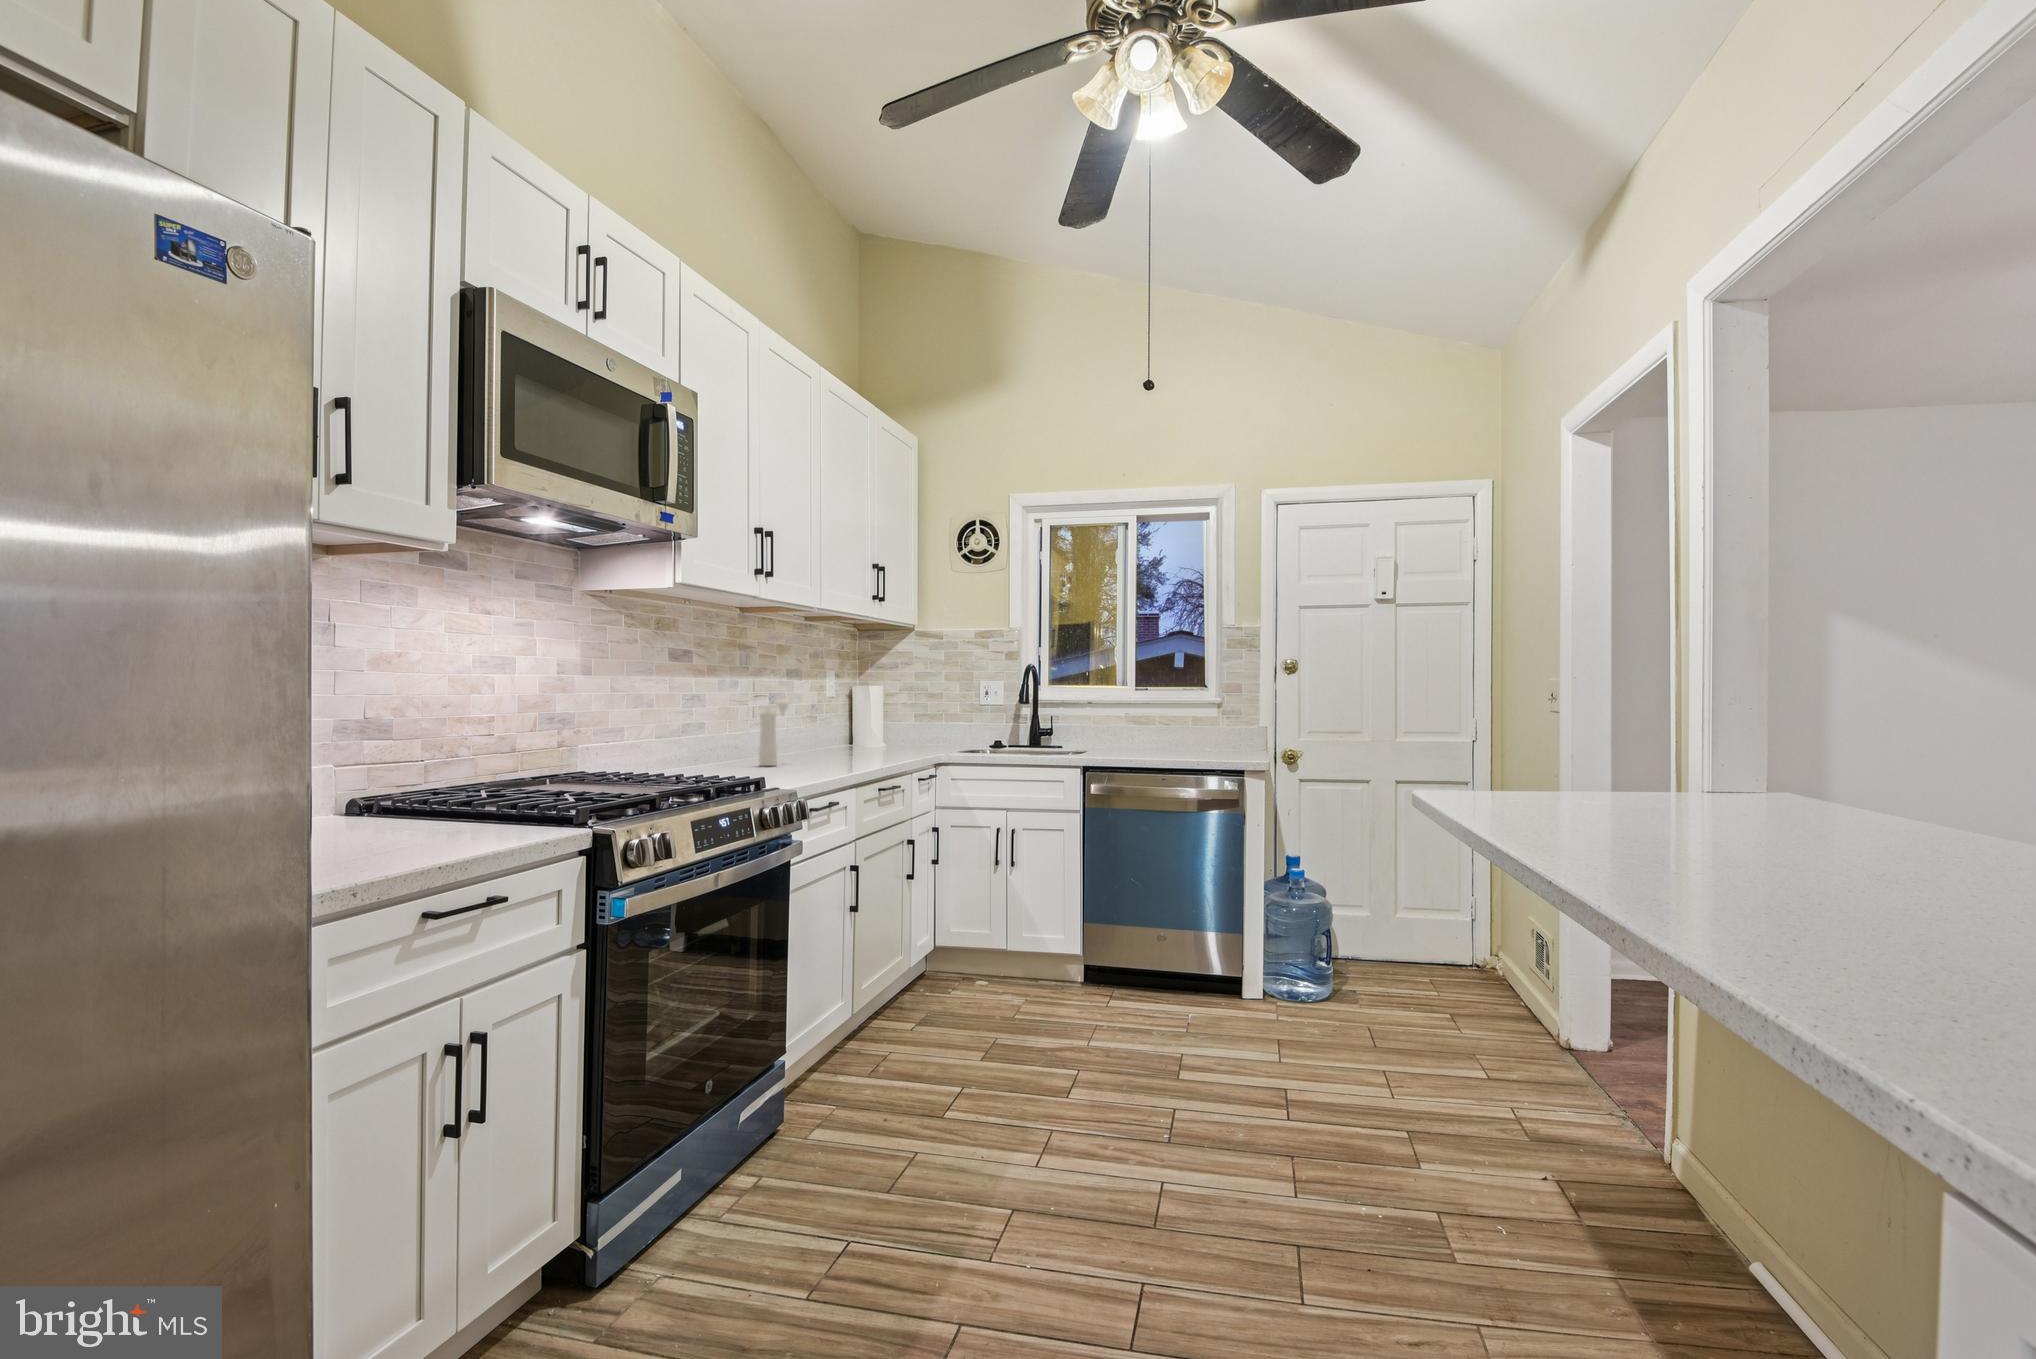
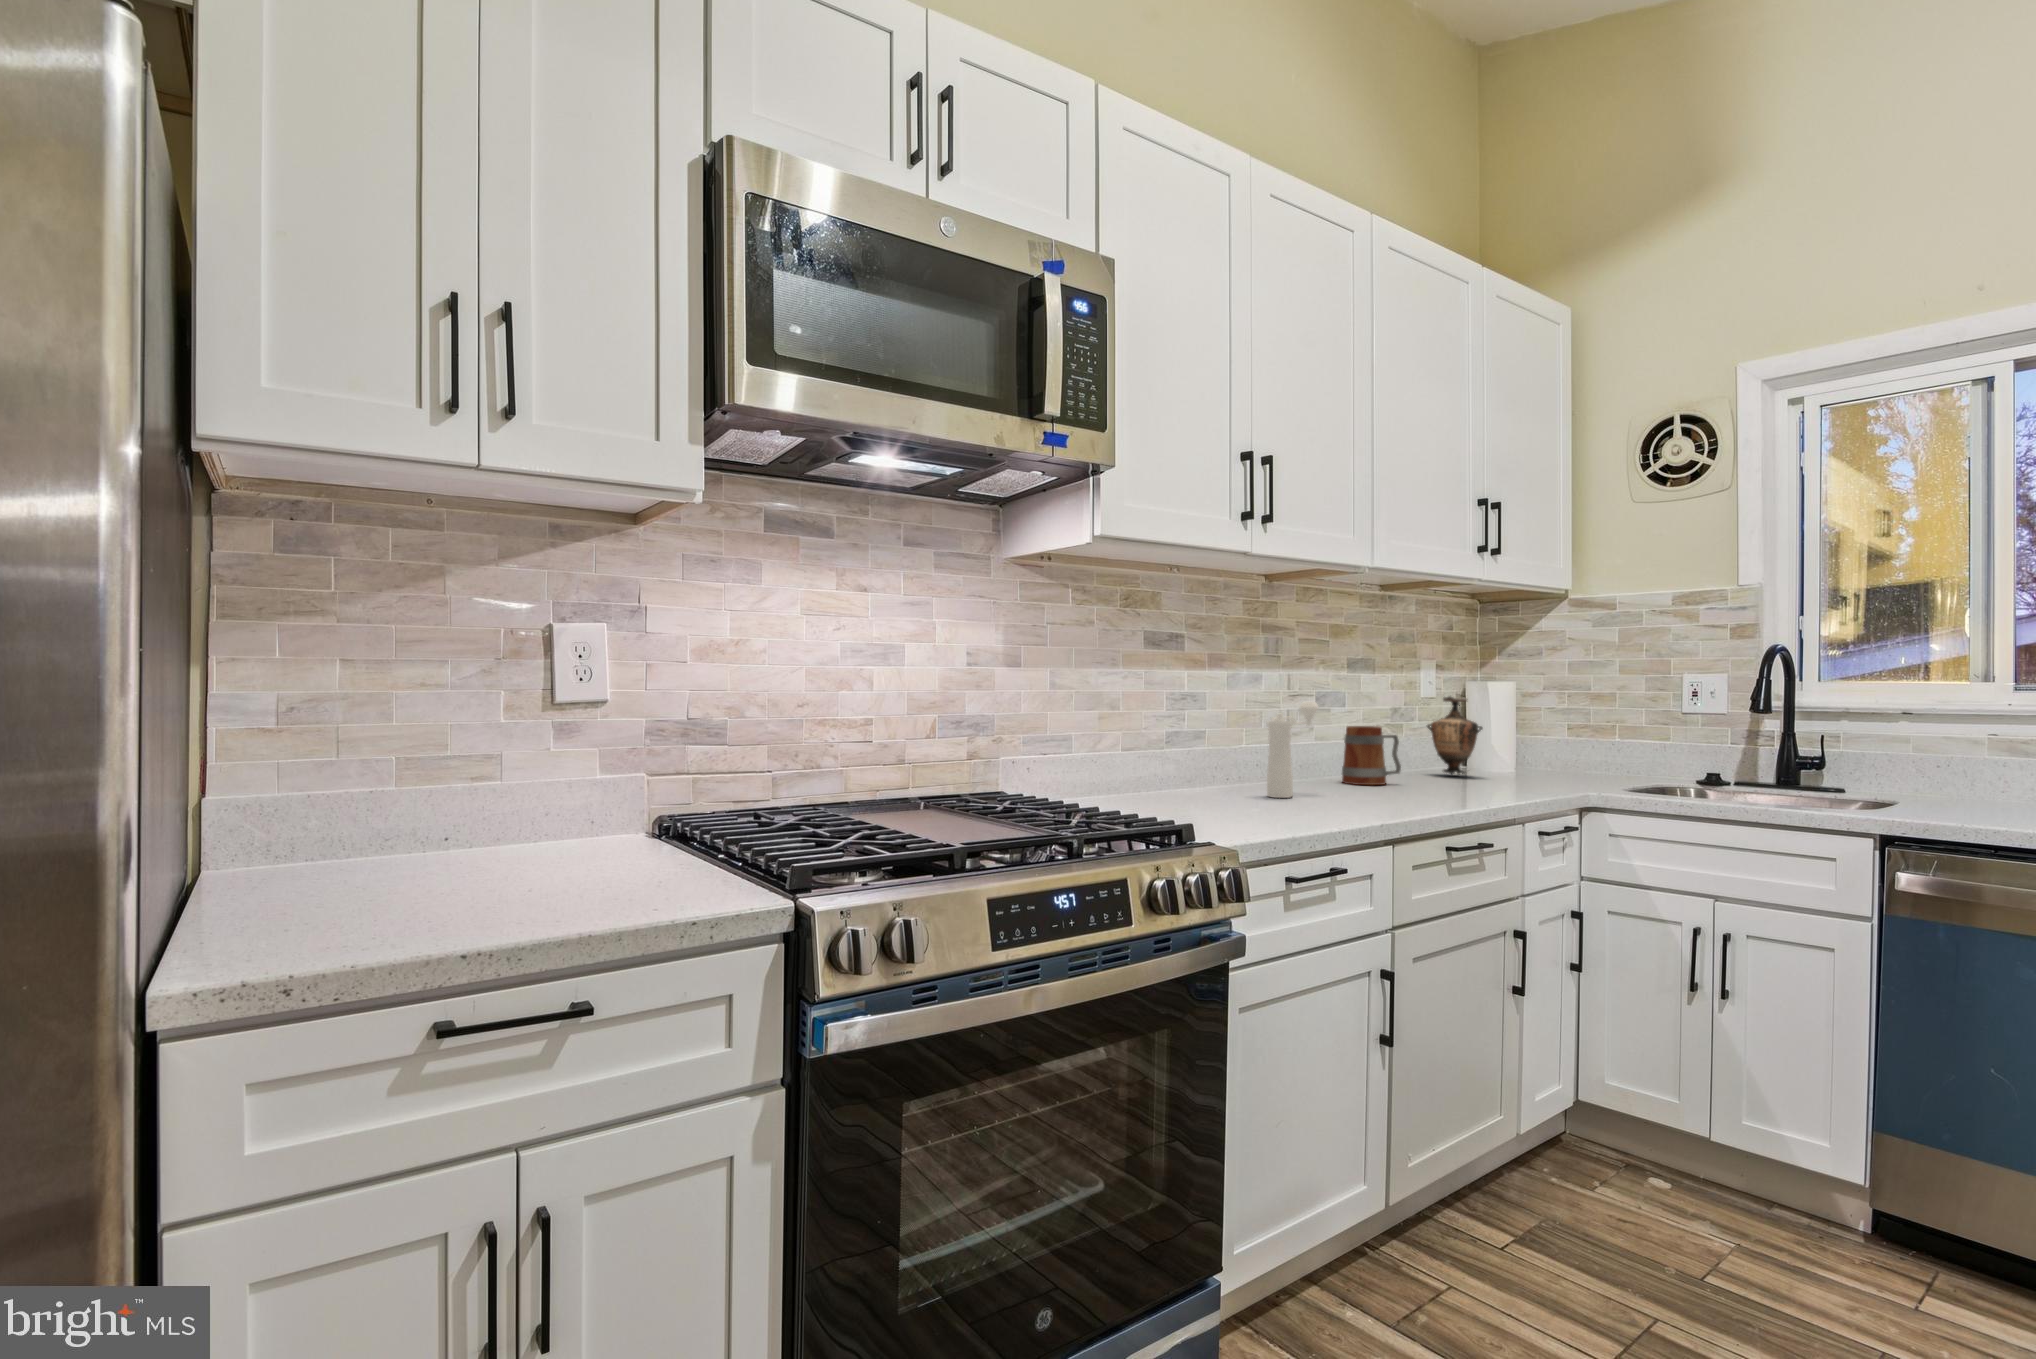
vase: none [835,691,872,749] -> present [1427,696,1482,775]
mug: none [791,716,830,757] -> present [1342,726,1401,785]

